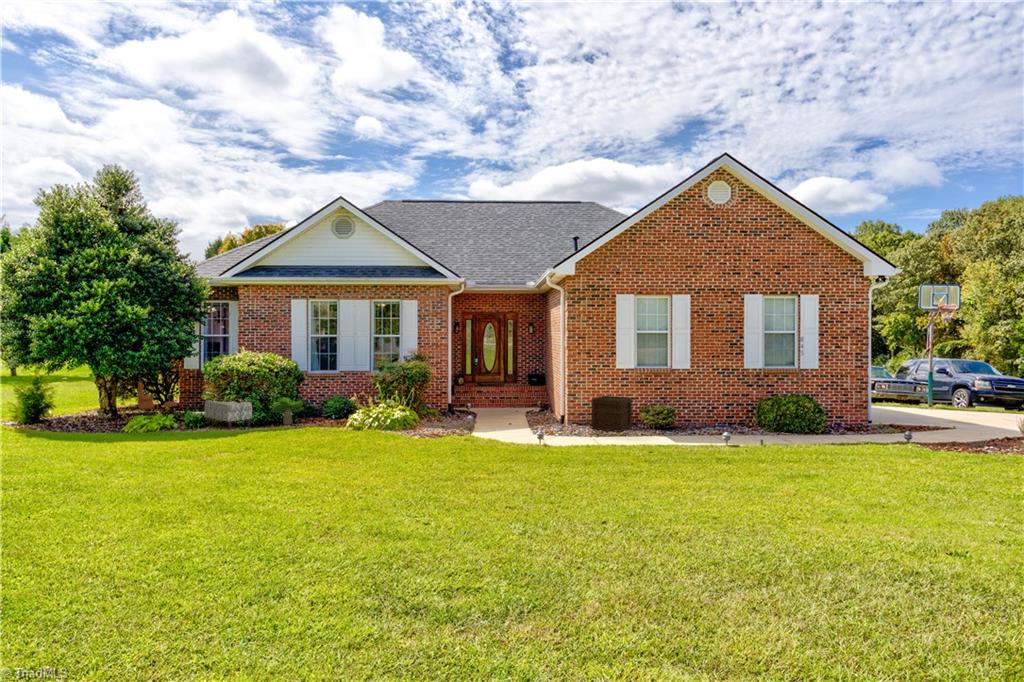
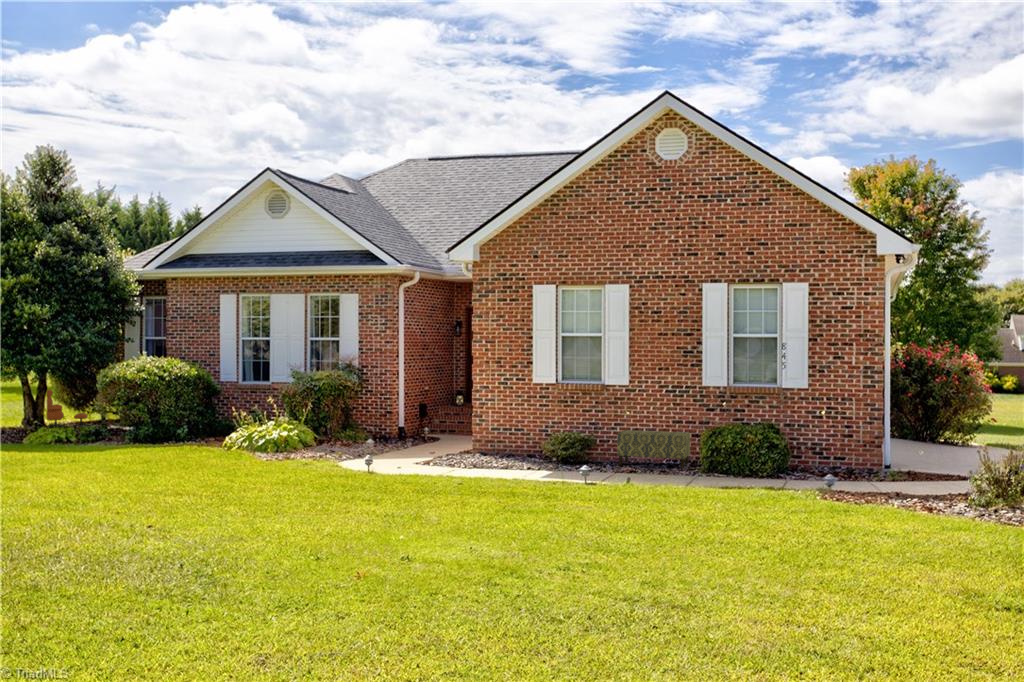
wooden crate: present [591,396,632,432] -> none [491,418,546,463]
potted plant: present [273,399,302,424] -> none [154,408,195,441]
bench: present [205,401,252,429] -> present [617,430,690,469]

